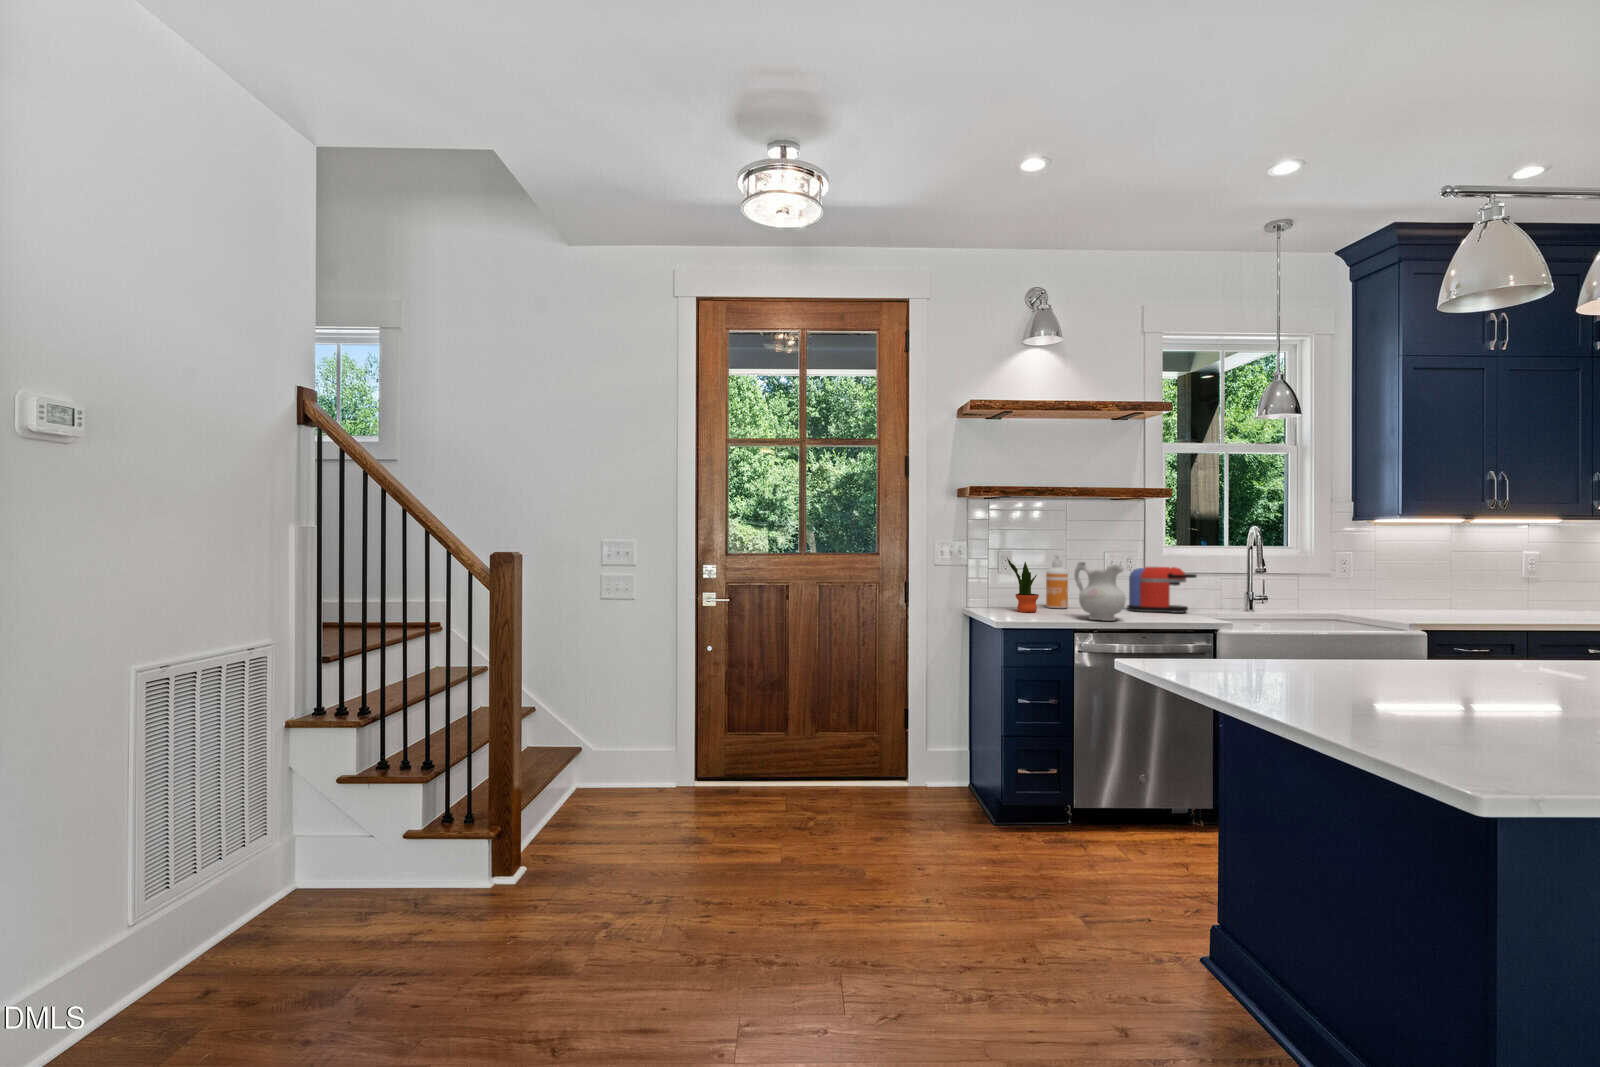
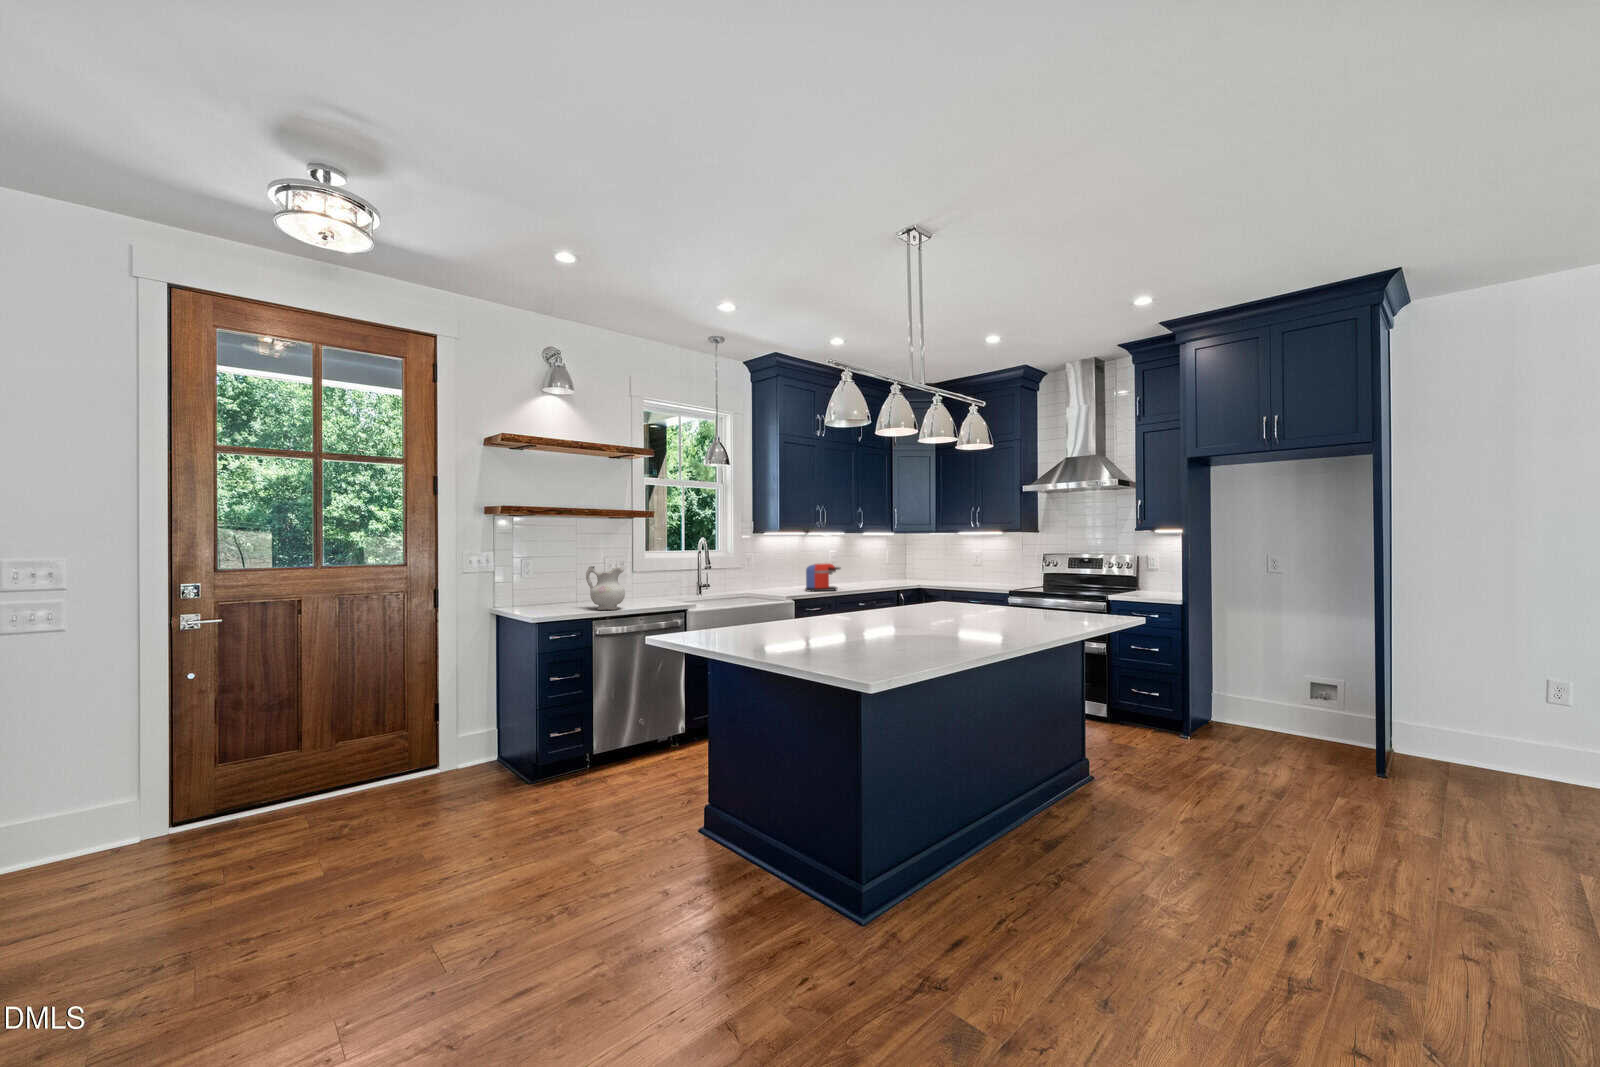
soap dispenser: present [1046,555,1068,608] -> none [559,562,577,603]
potted plant: present [1007,558,1039,612] -> none [529,564,556,608]
coffee maker: present [1127,567,1197,613] -> present [805,564,840,591]

